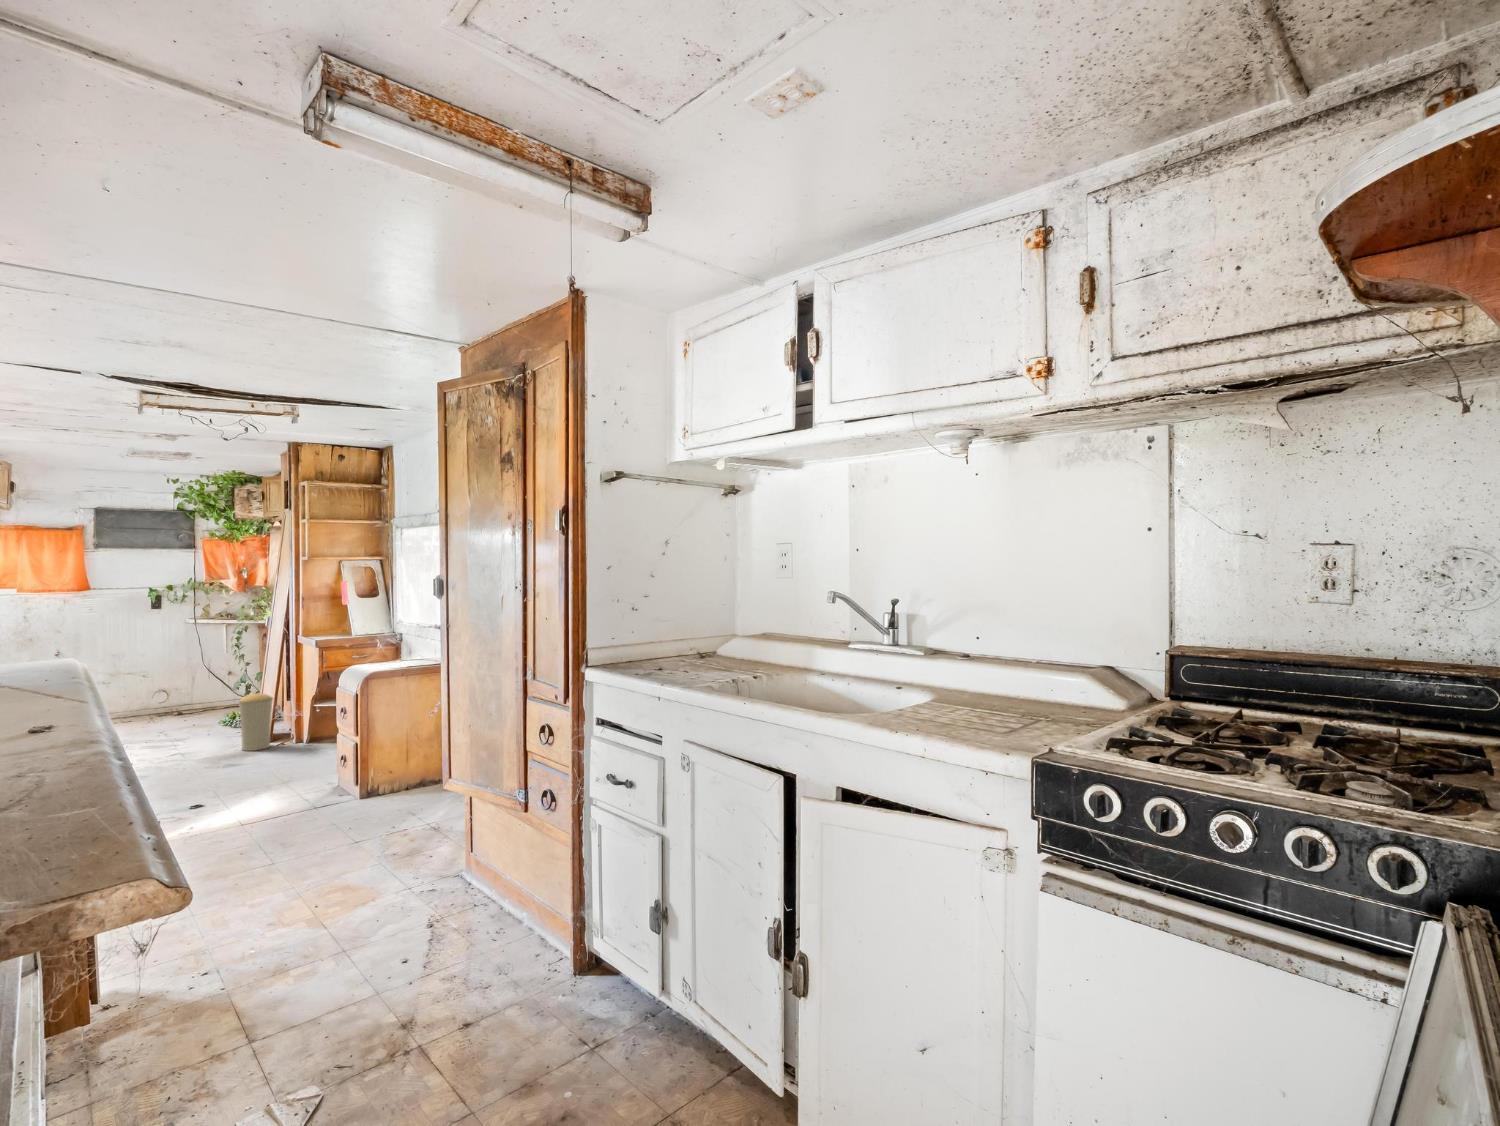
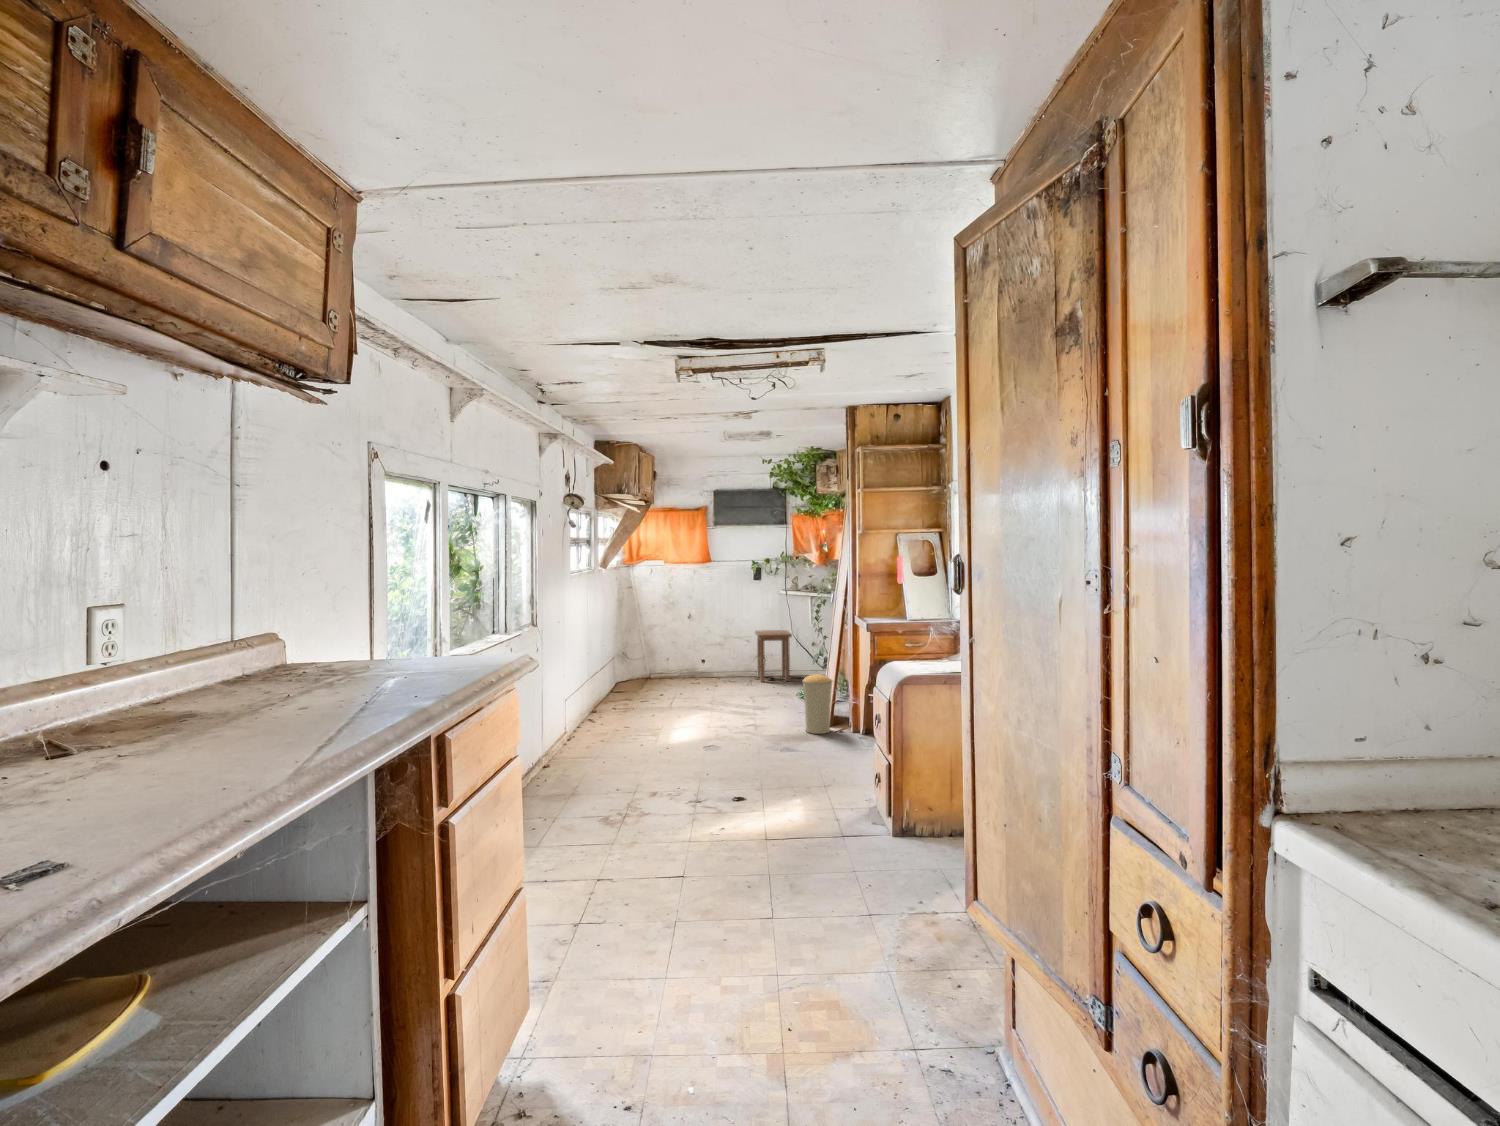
stool: none [151,660,204,718] -> present [755,630,792,682]

